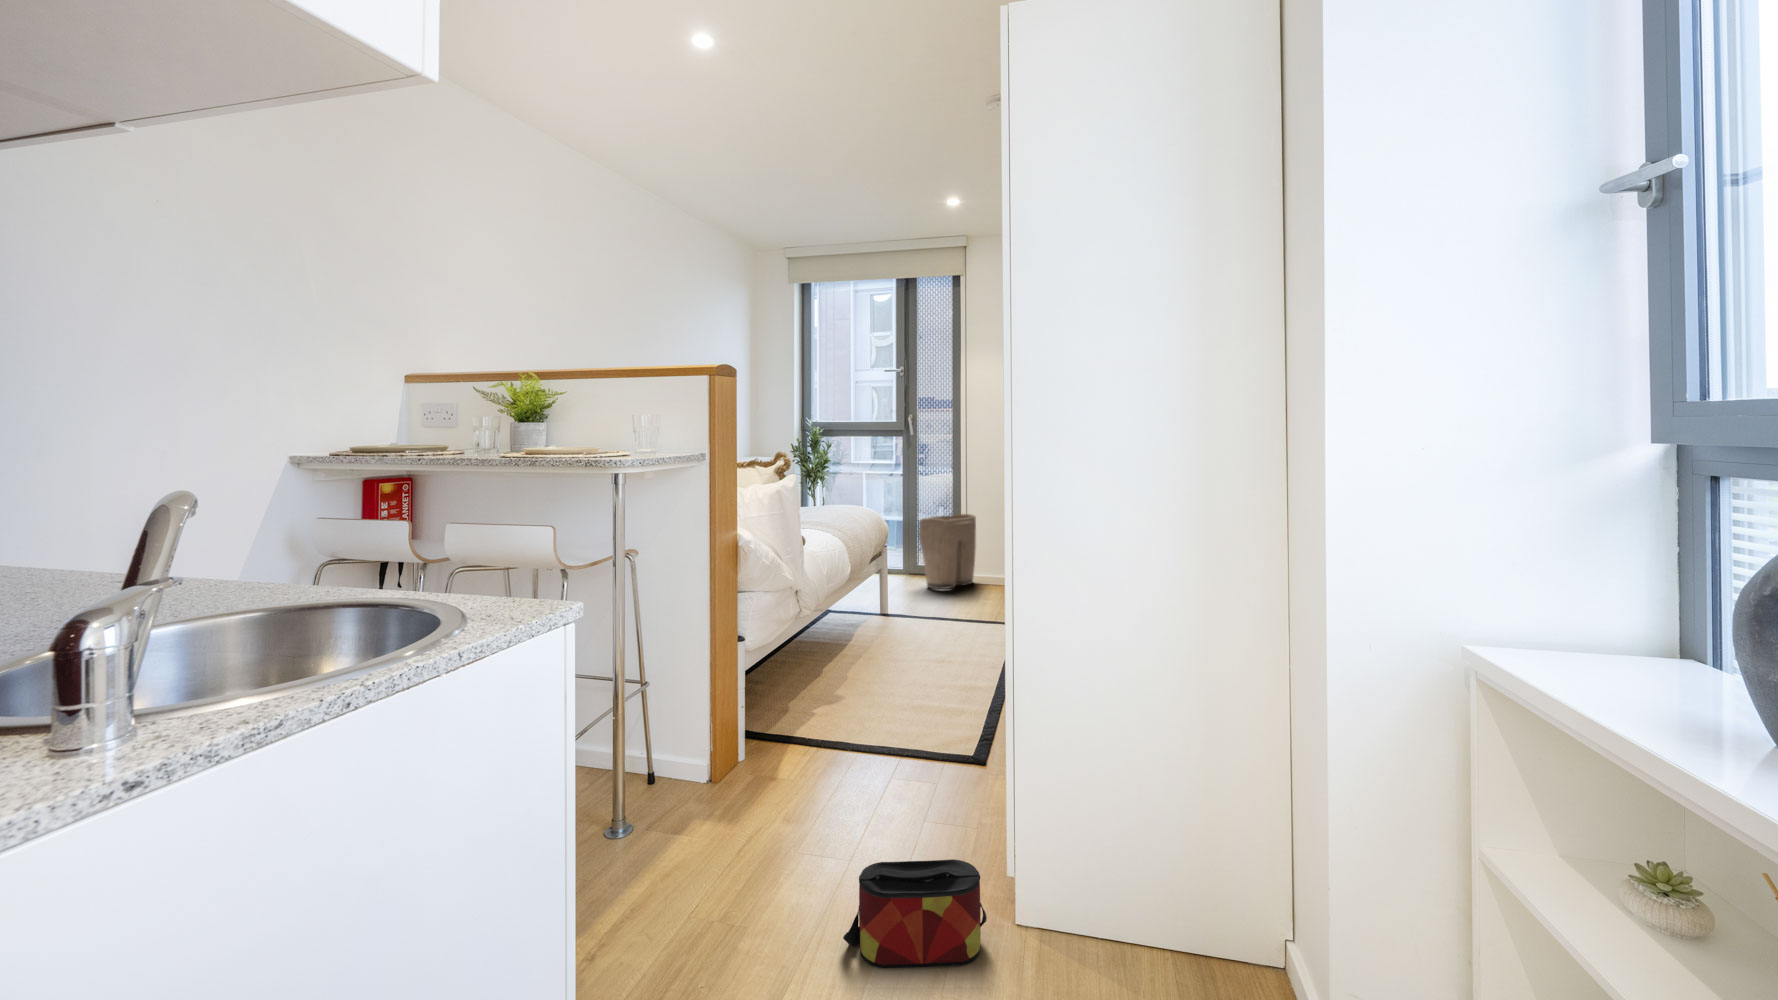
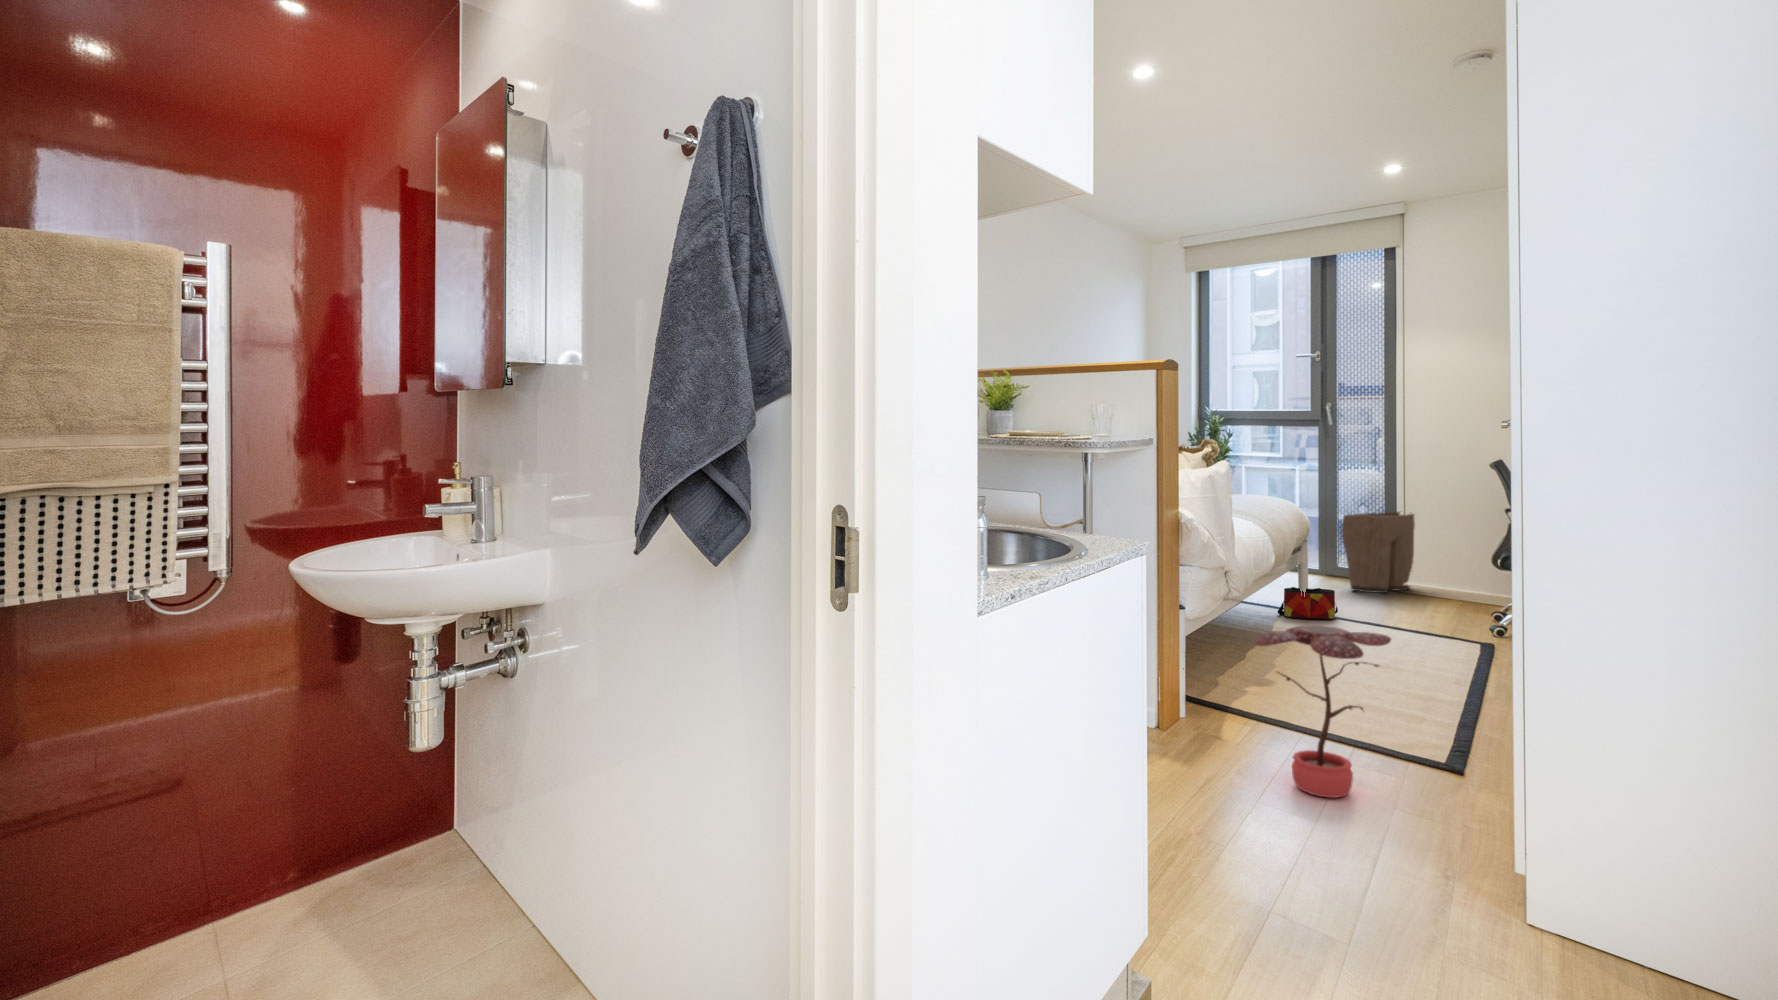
potted plant: none [794,659,923,843] -> present [1254,625,1391,798]
bag: present [843,859,987,968] -> present [1278,587,1338,620]

